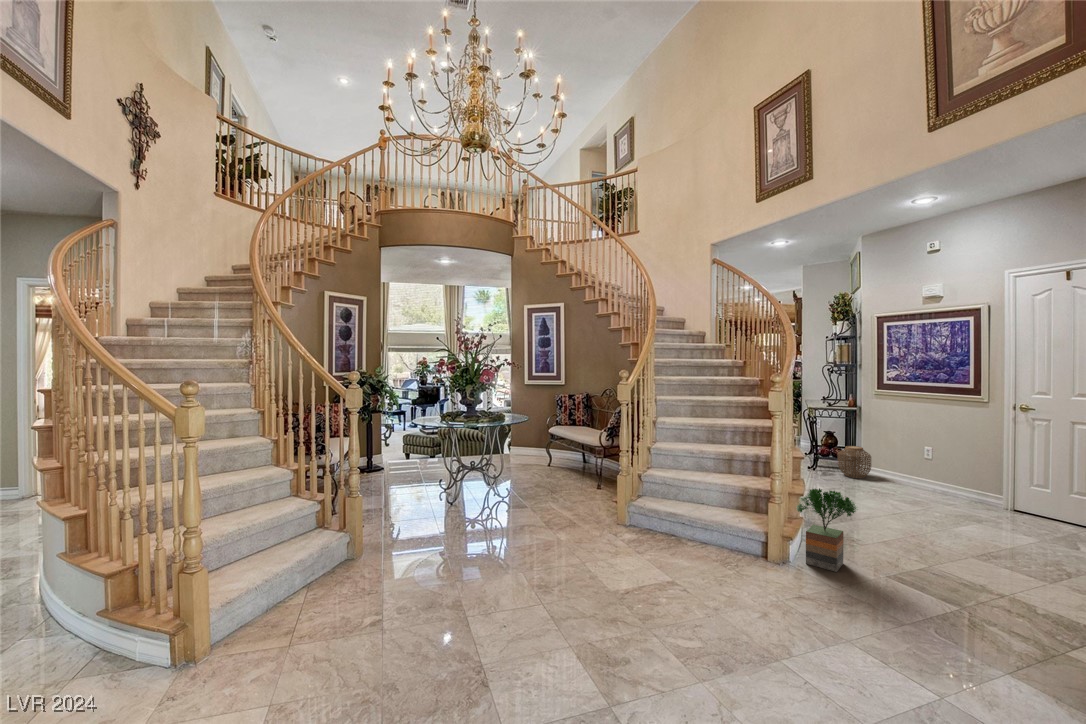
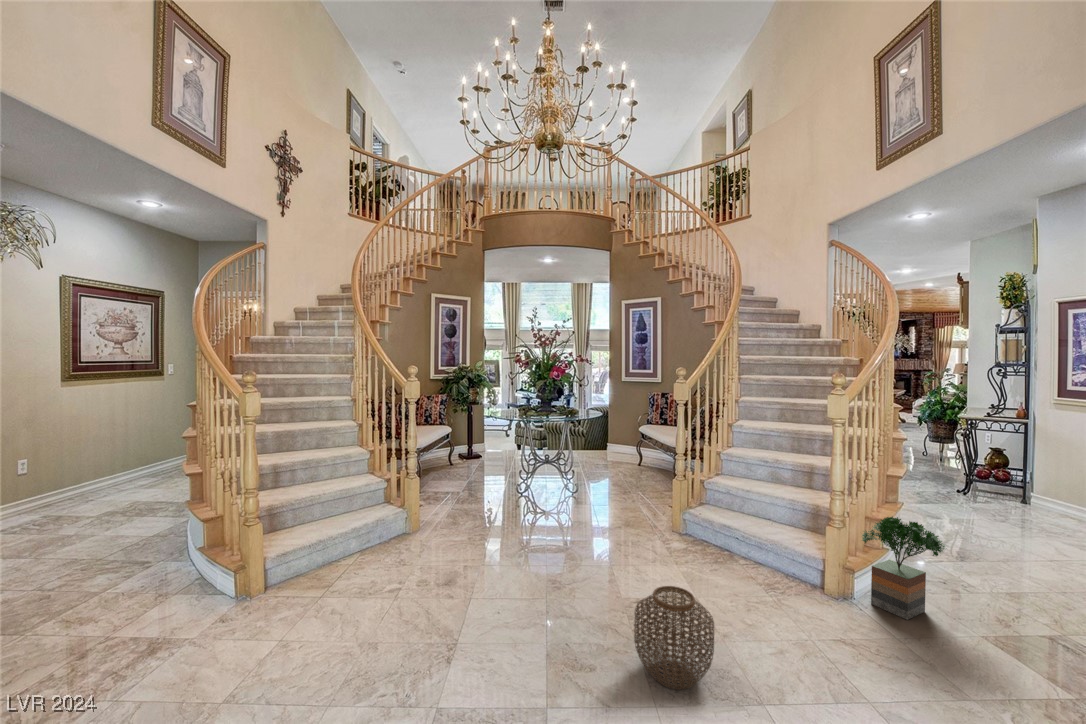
woven basket: present [838,446,871,478] -> present [634,586,714,690]

